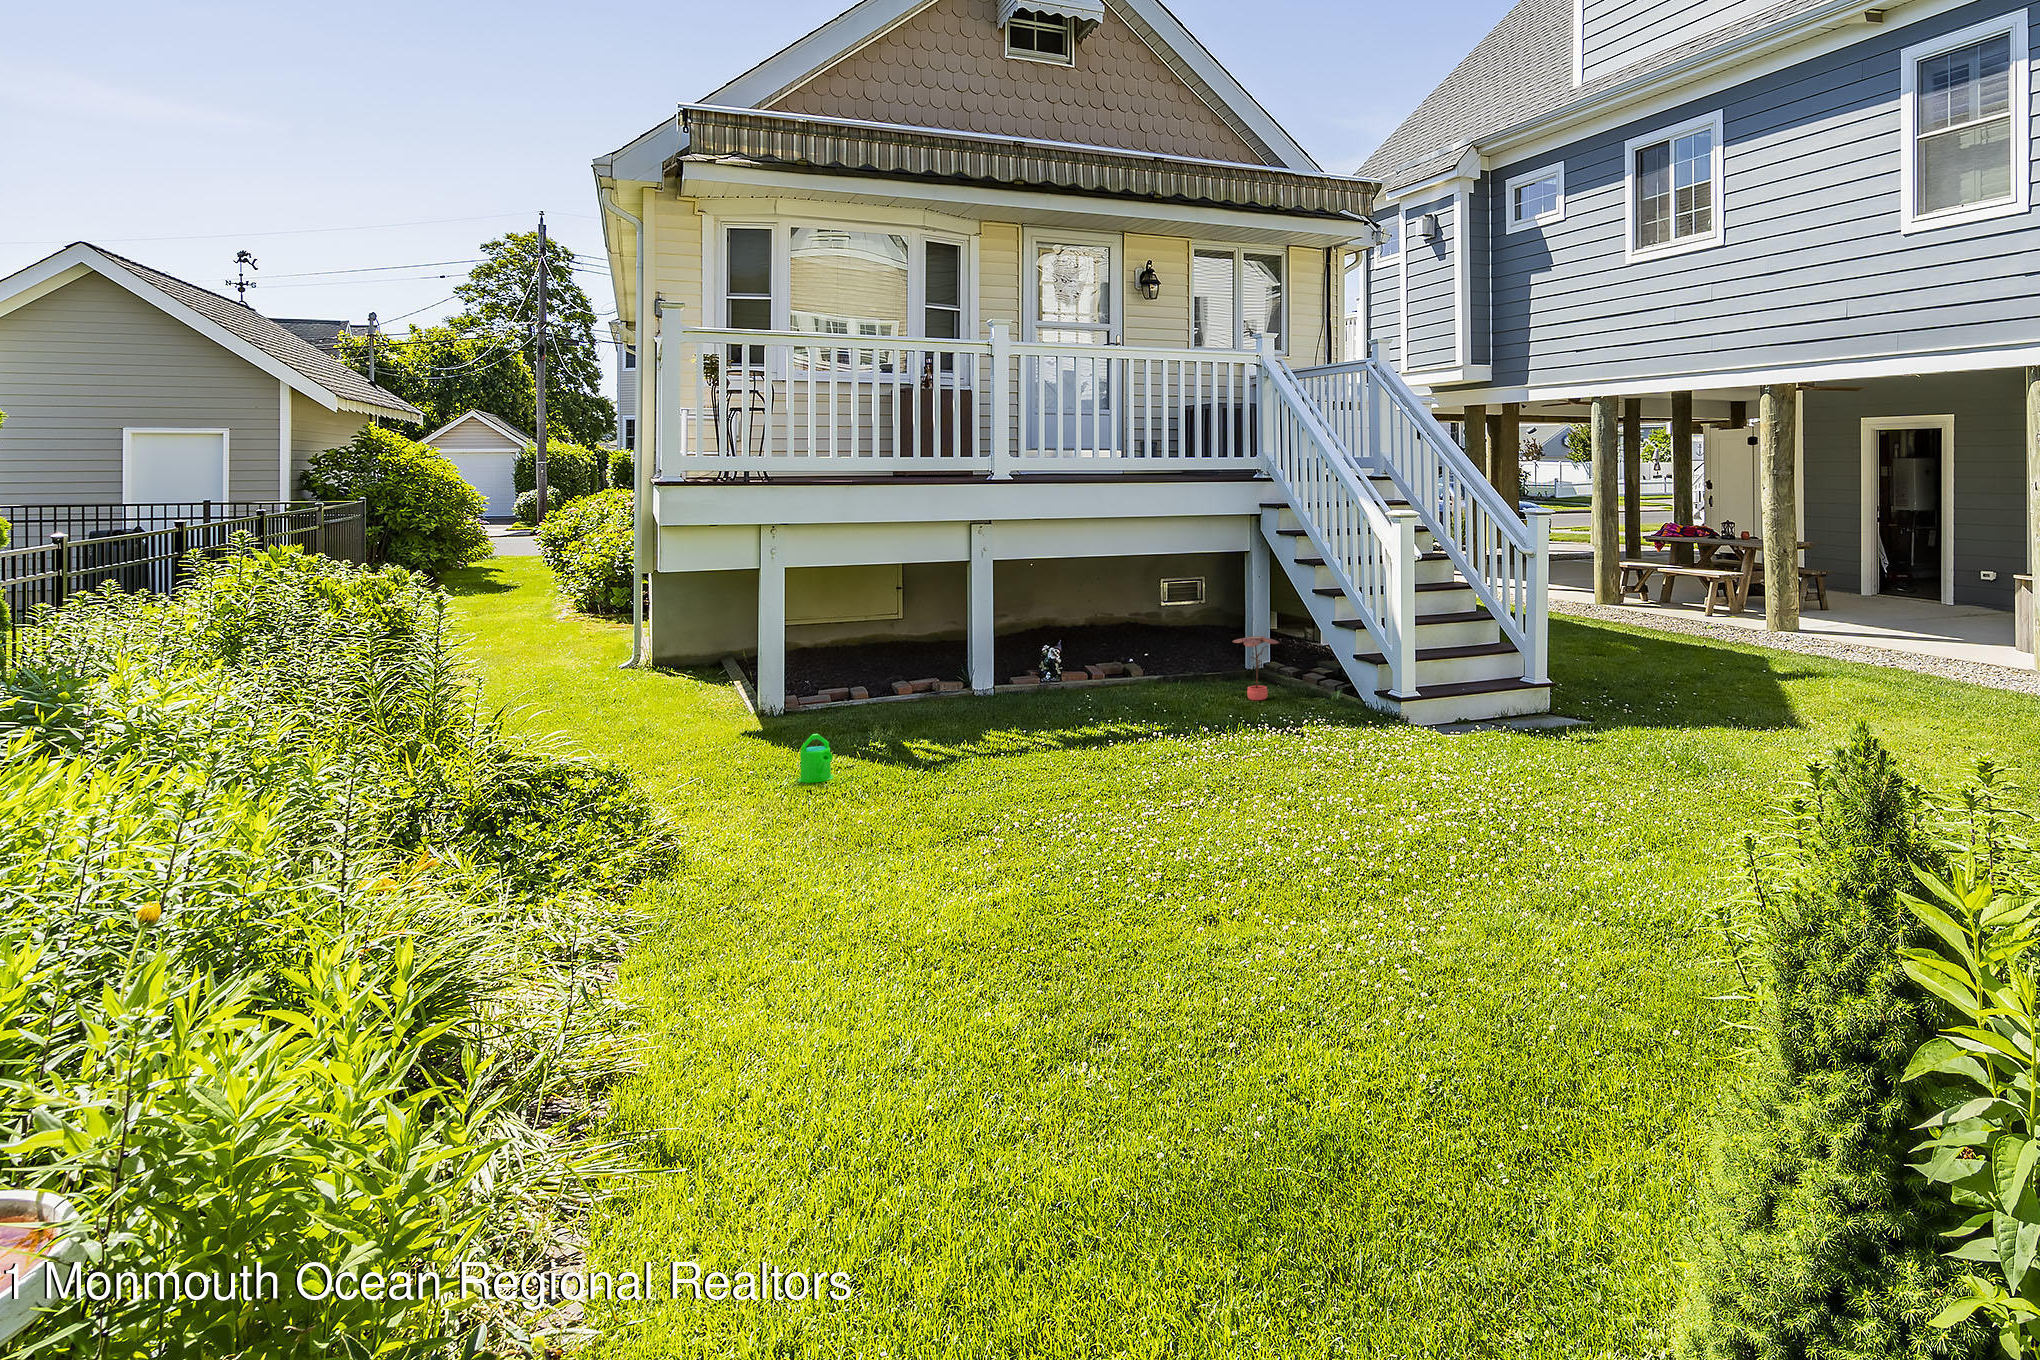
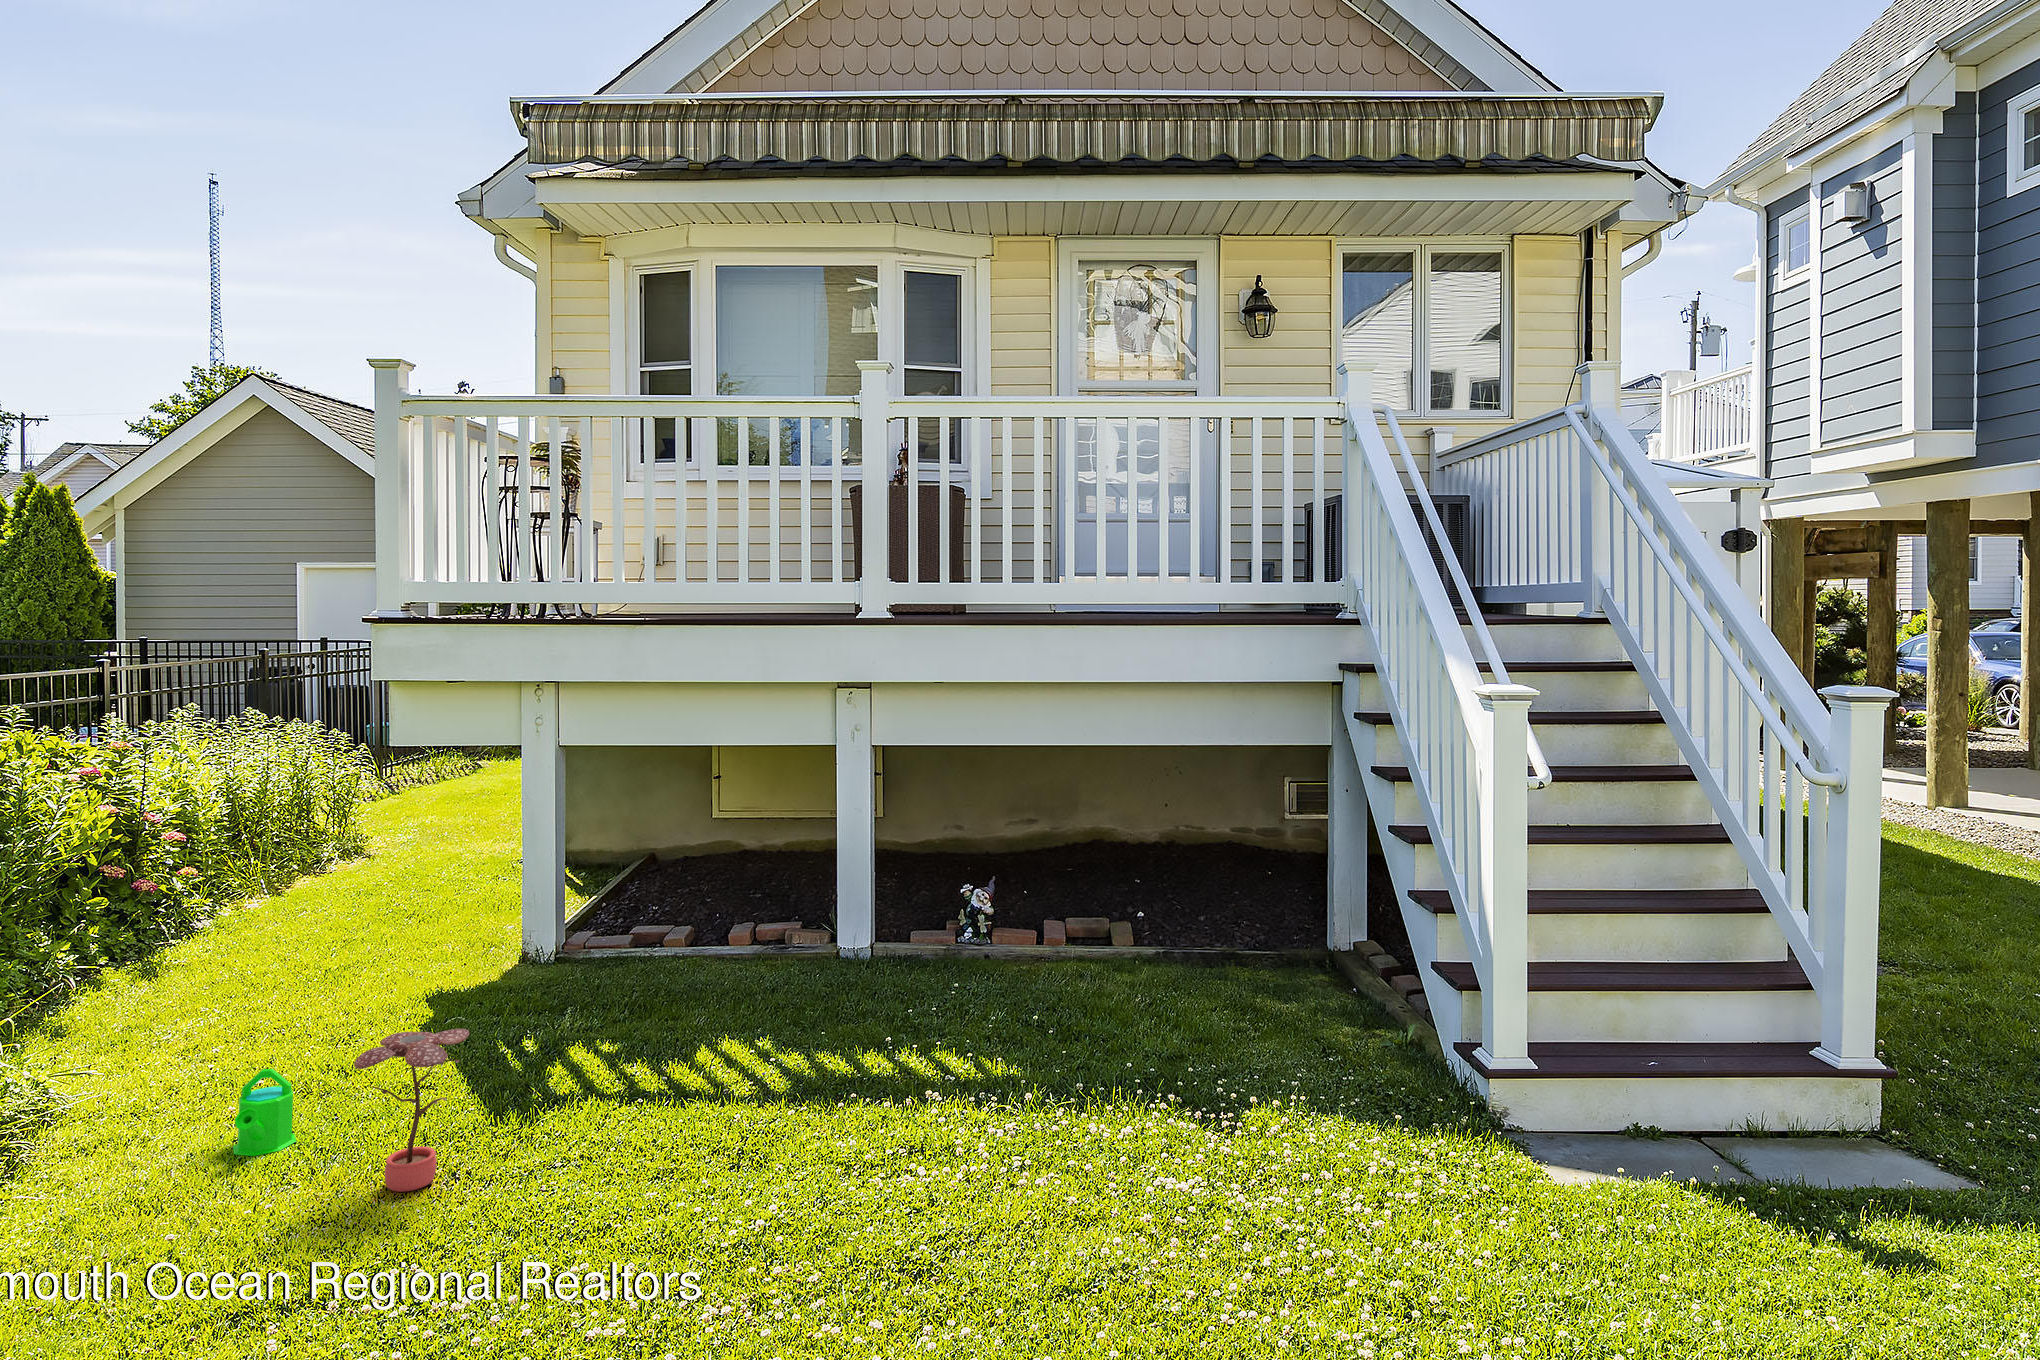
potted plant: present [1232,636,1279,700] -> present [354,1029,469,1192]

